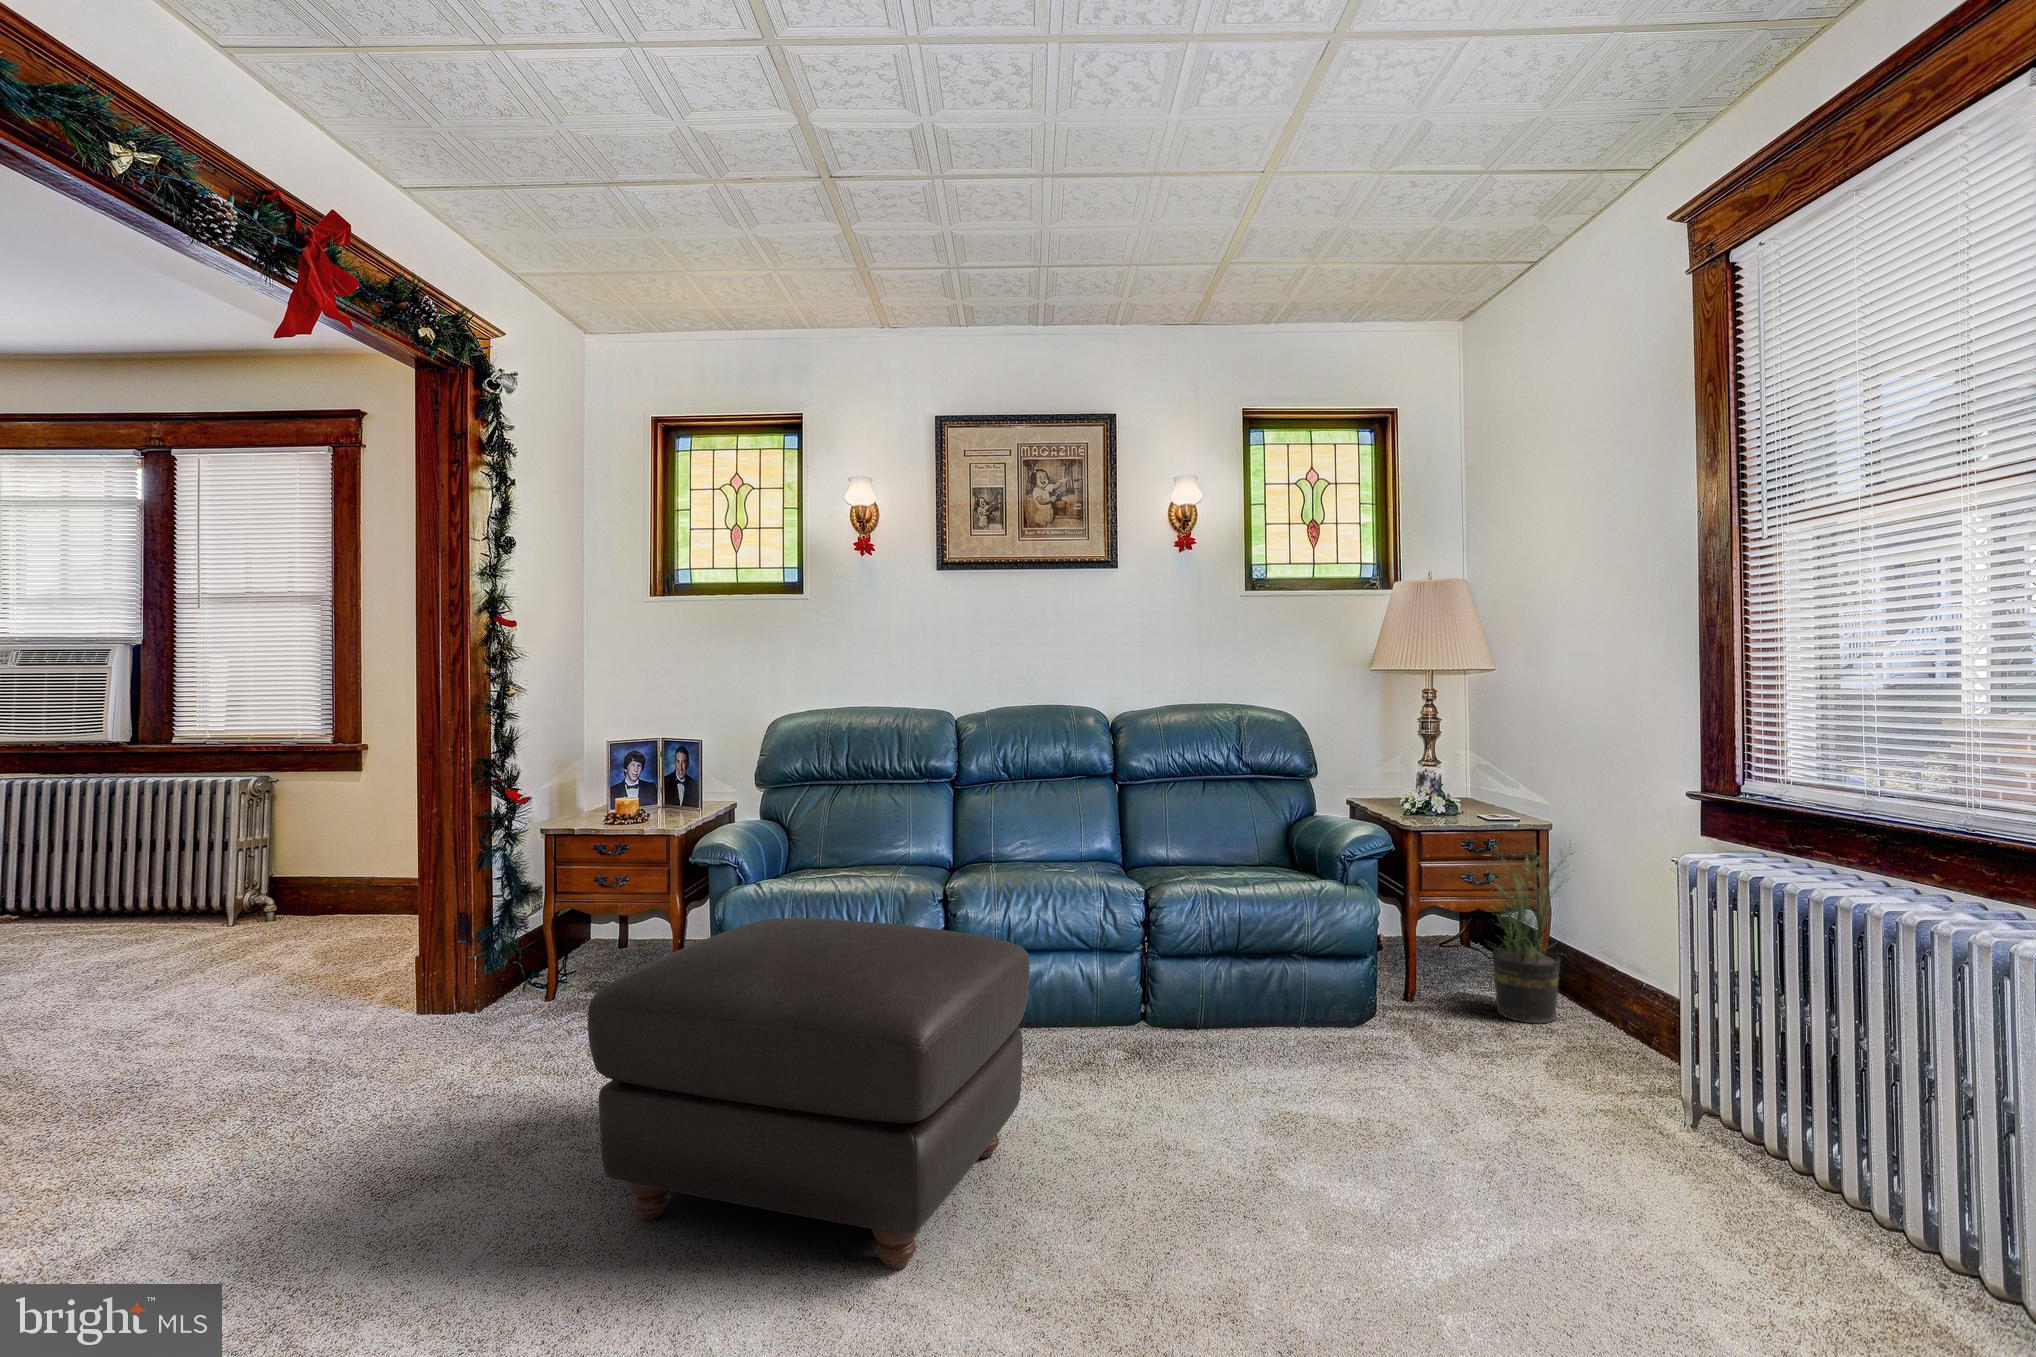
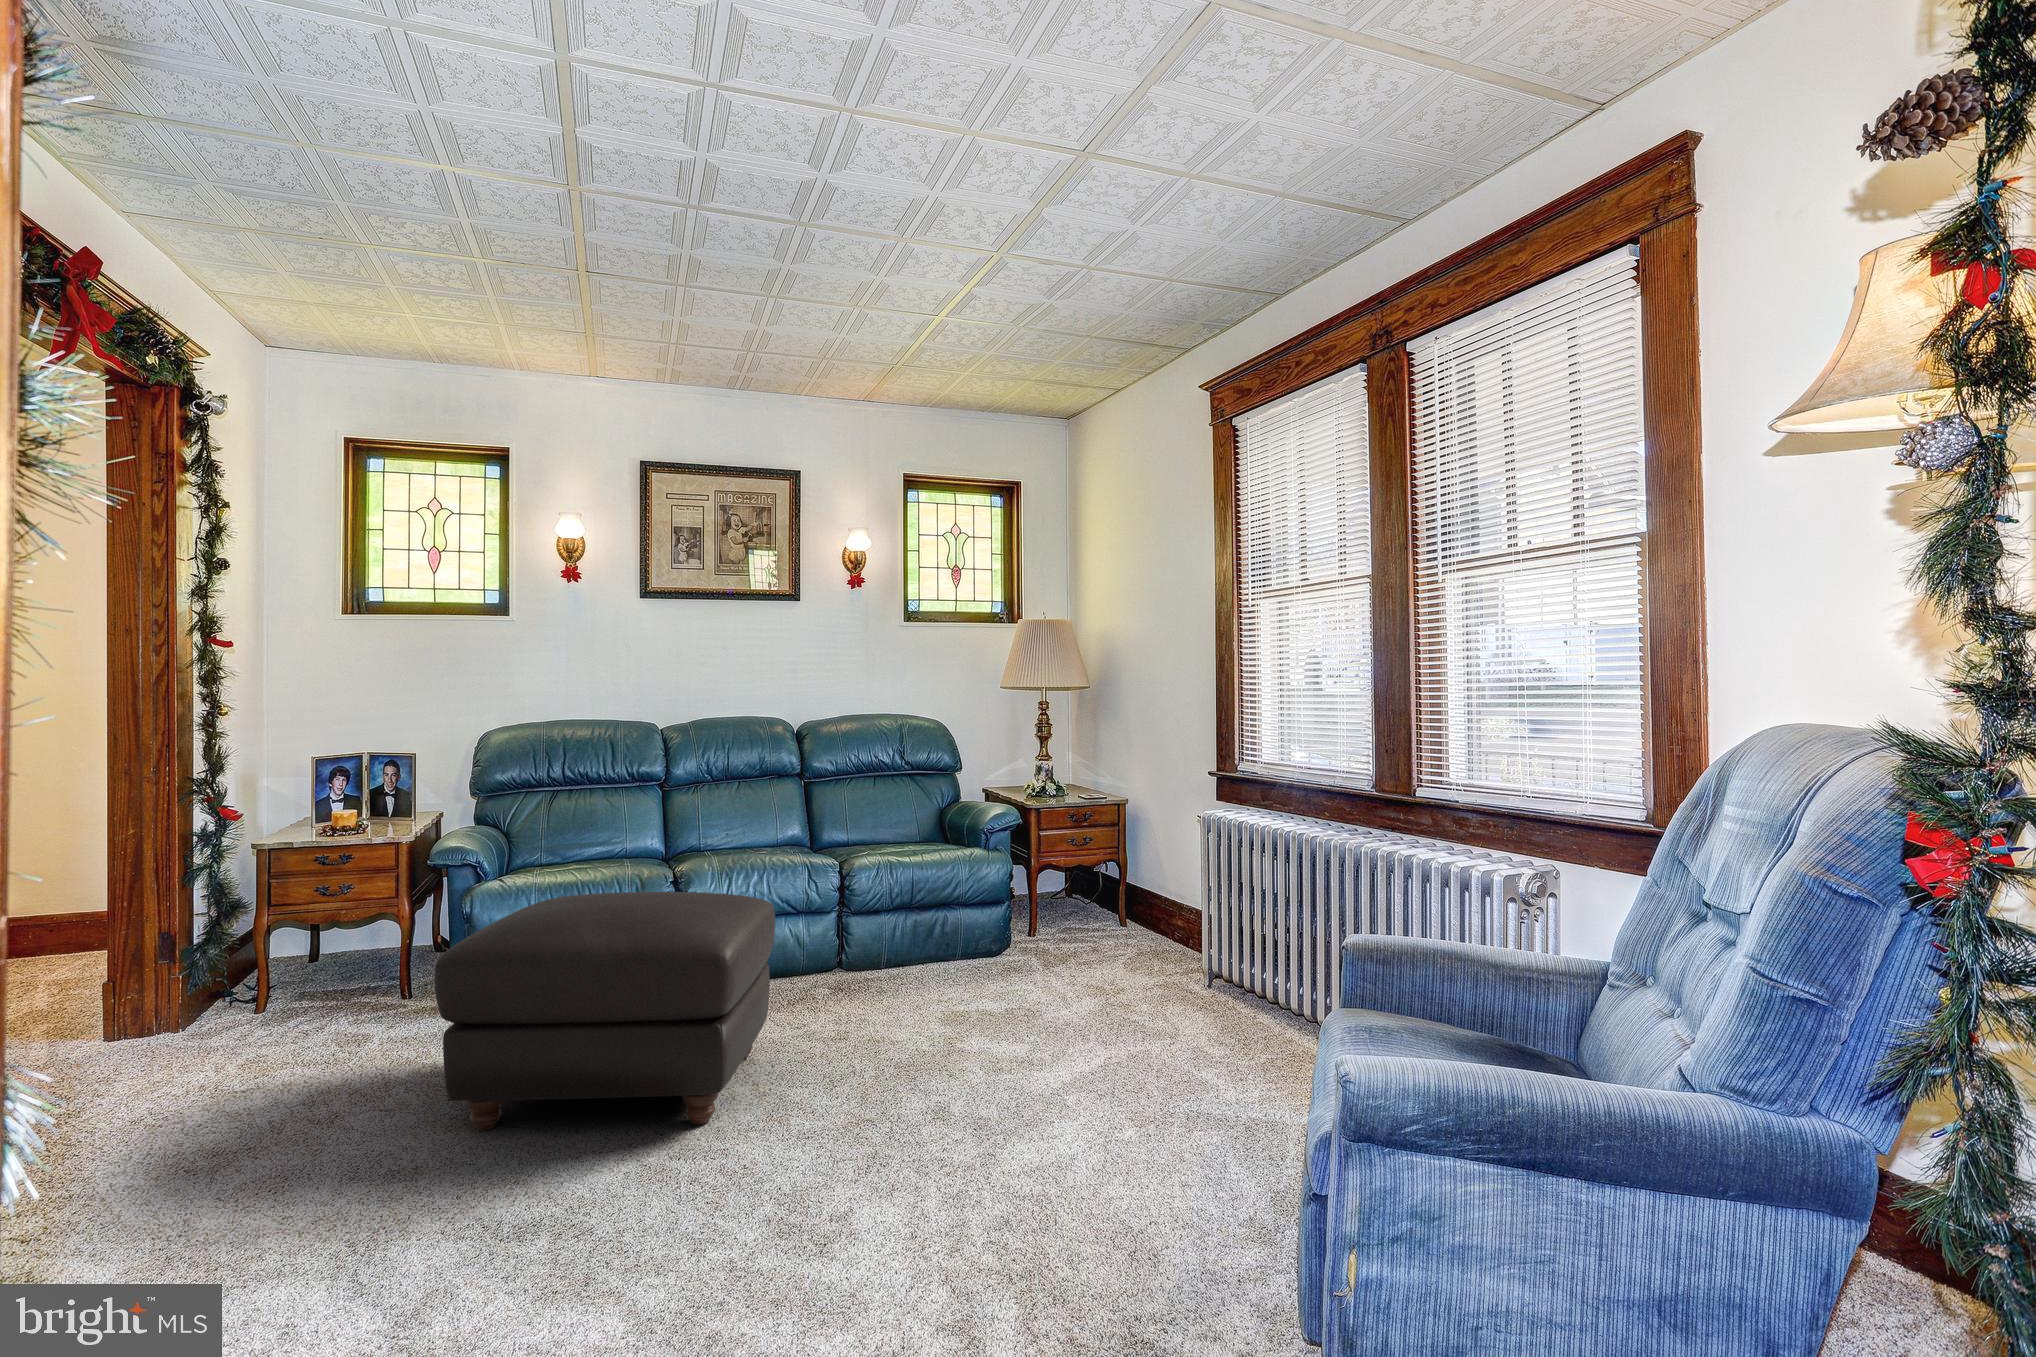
potted plant: present [1491,846,1575,1023] -> none [1080,809,1144,940]

